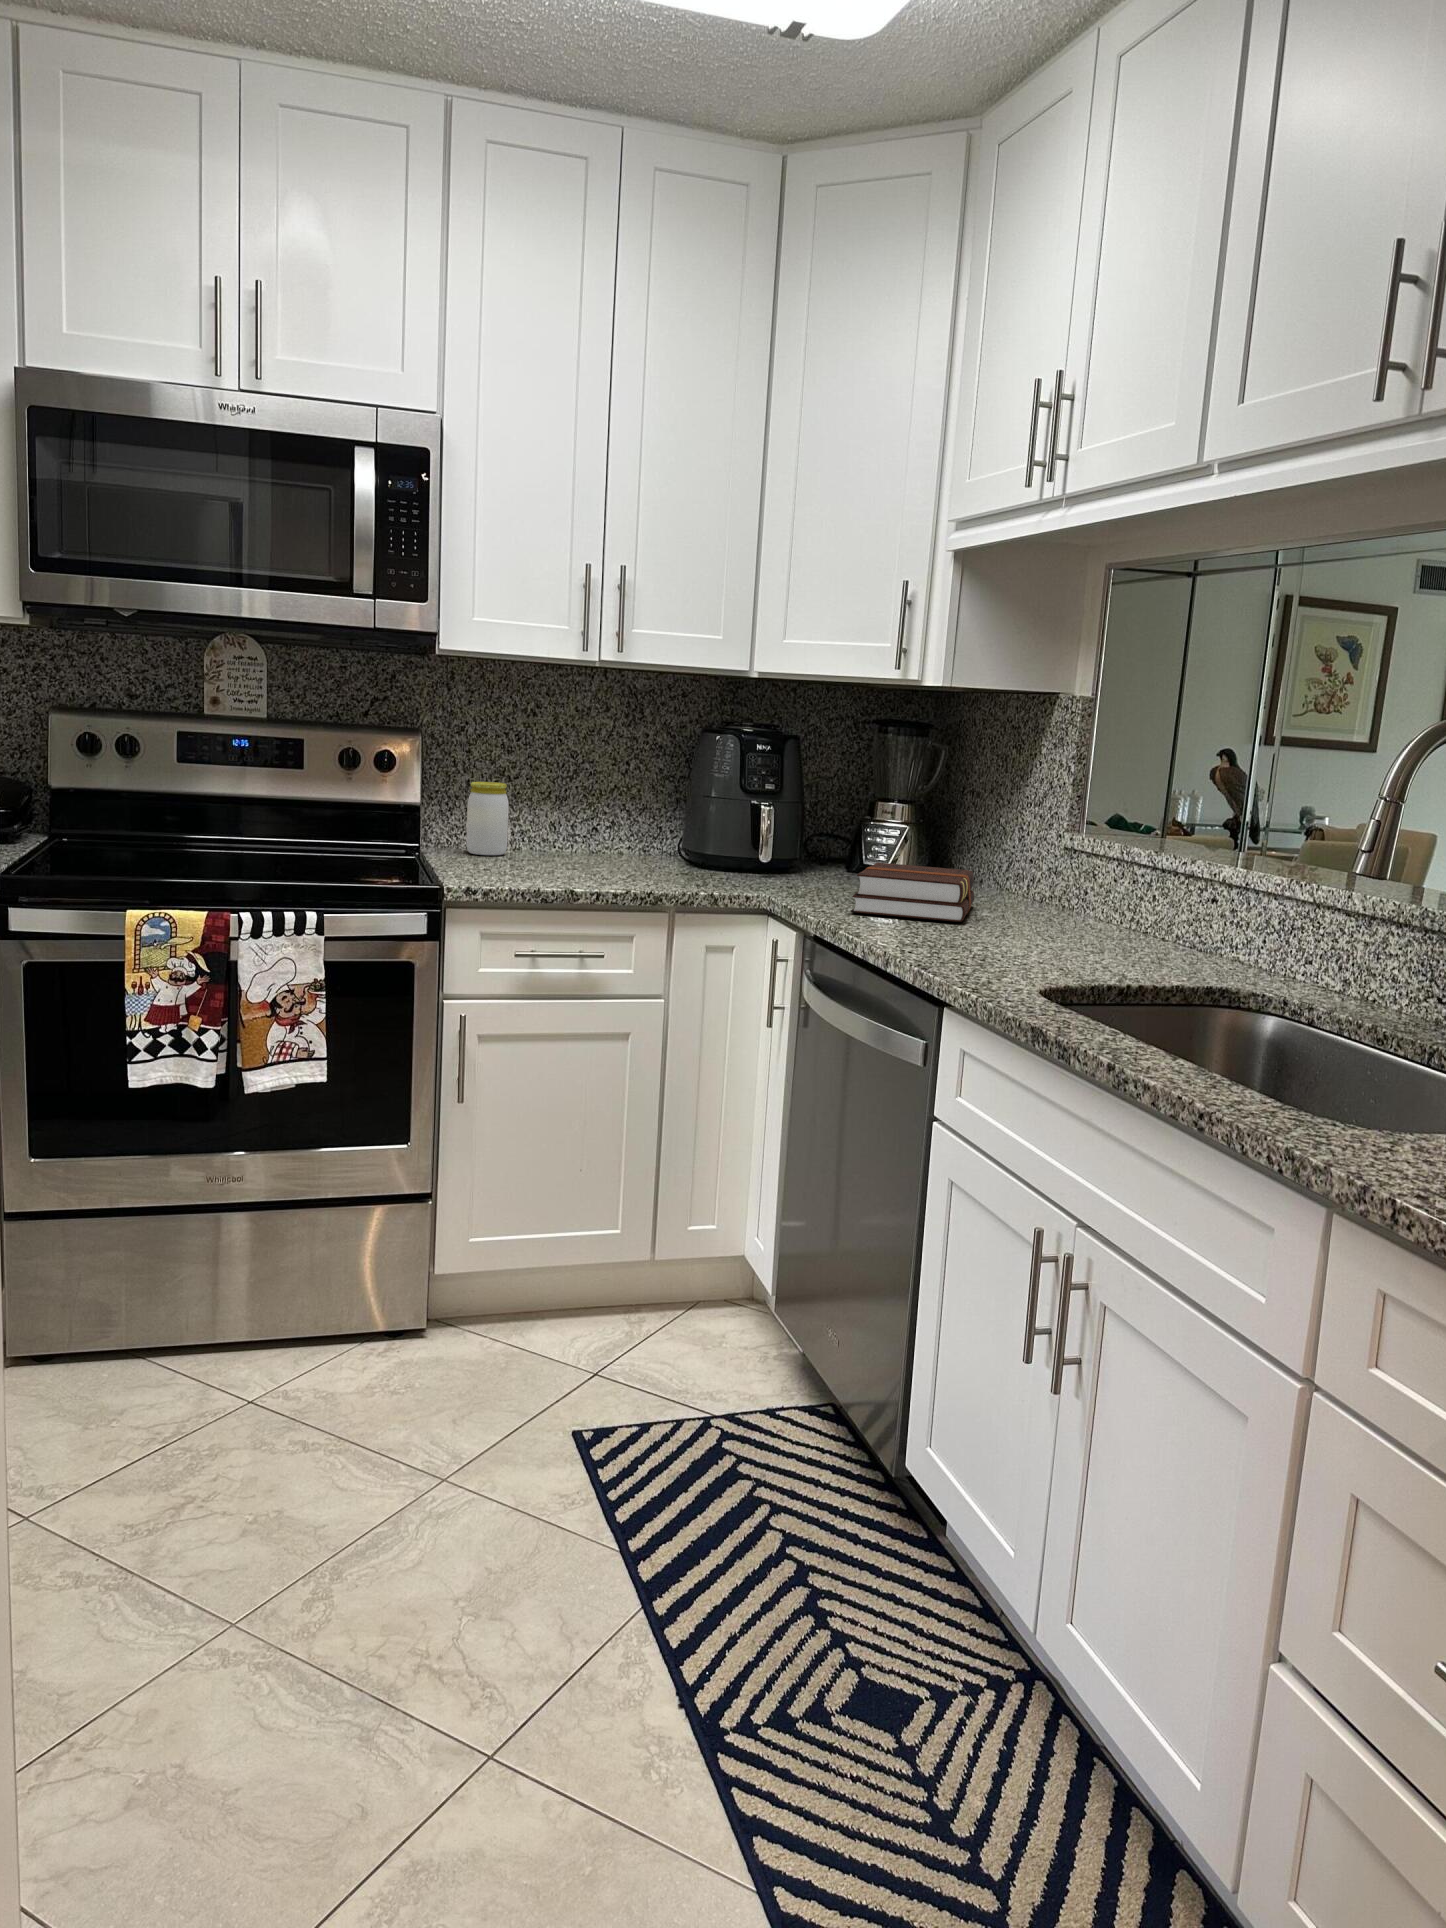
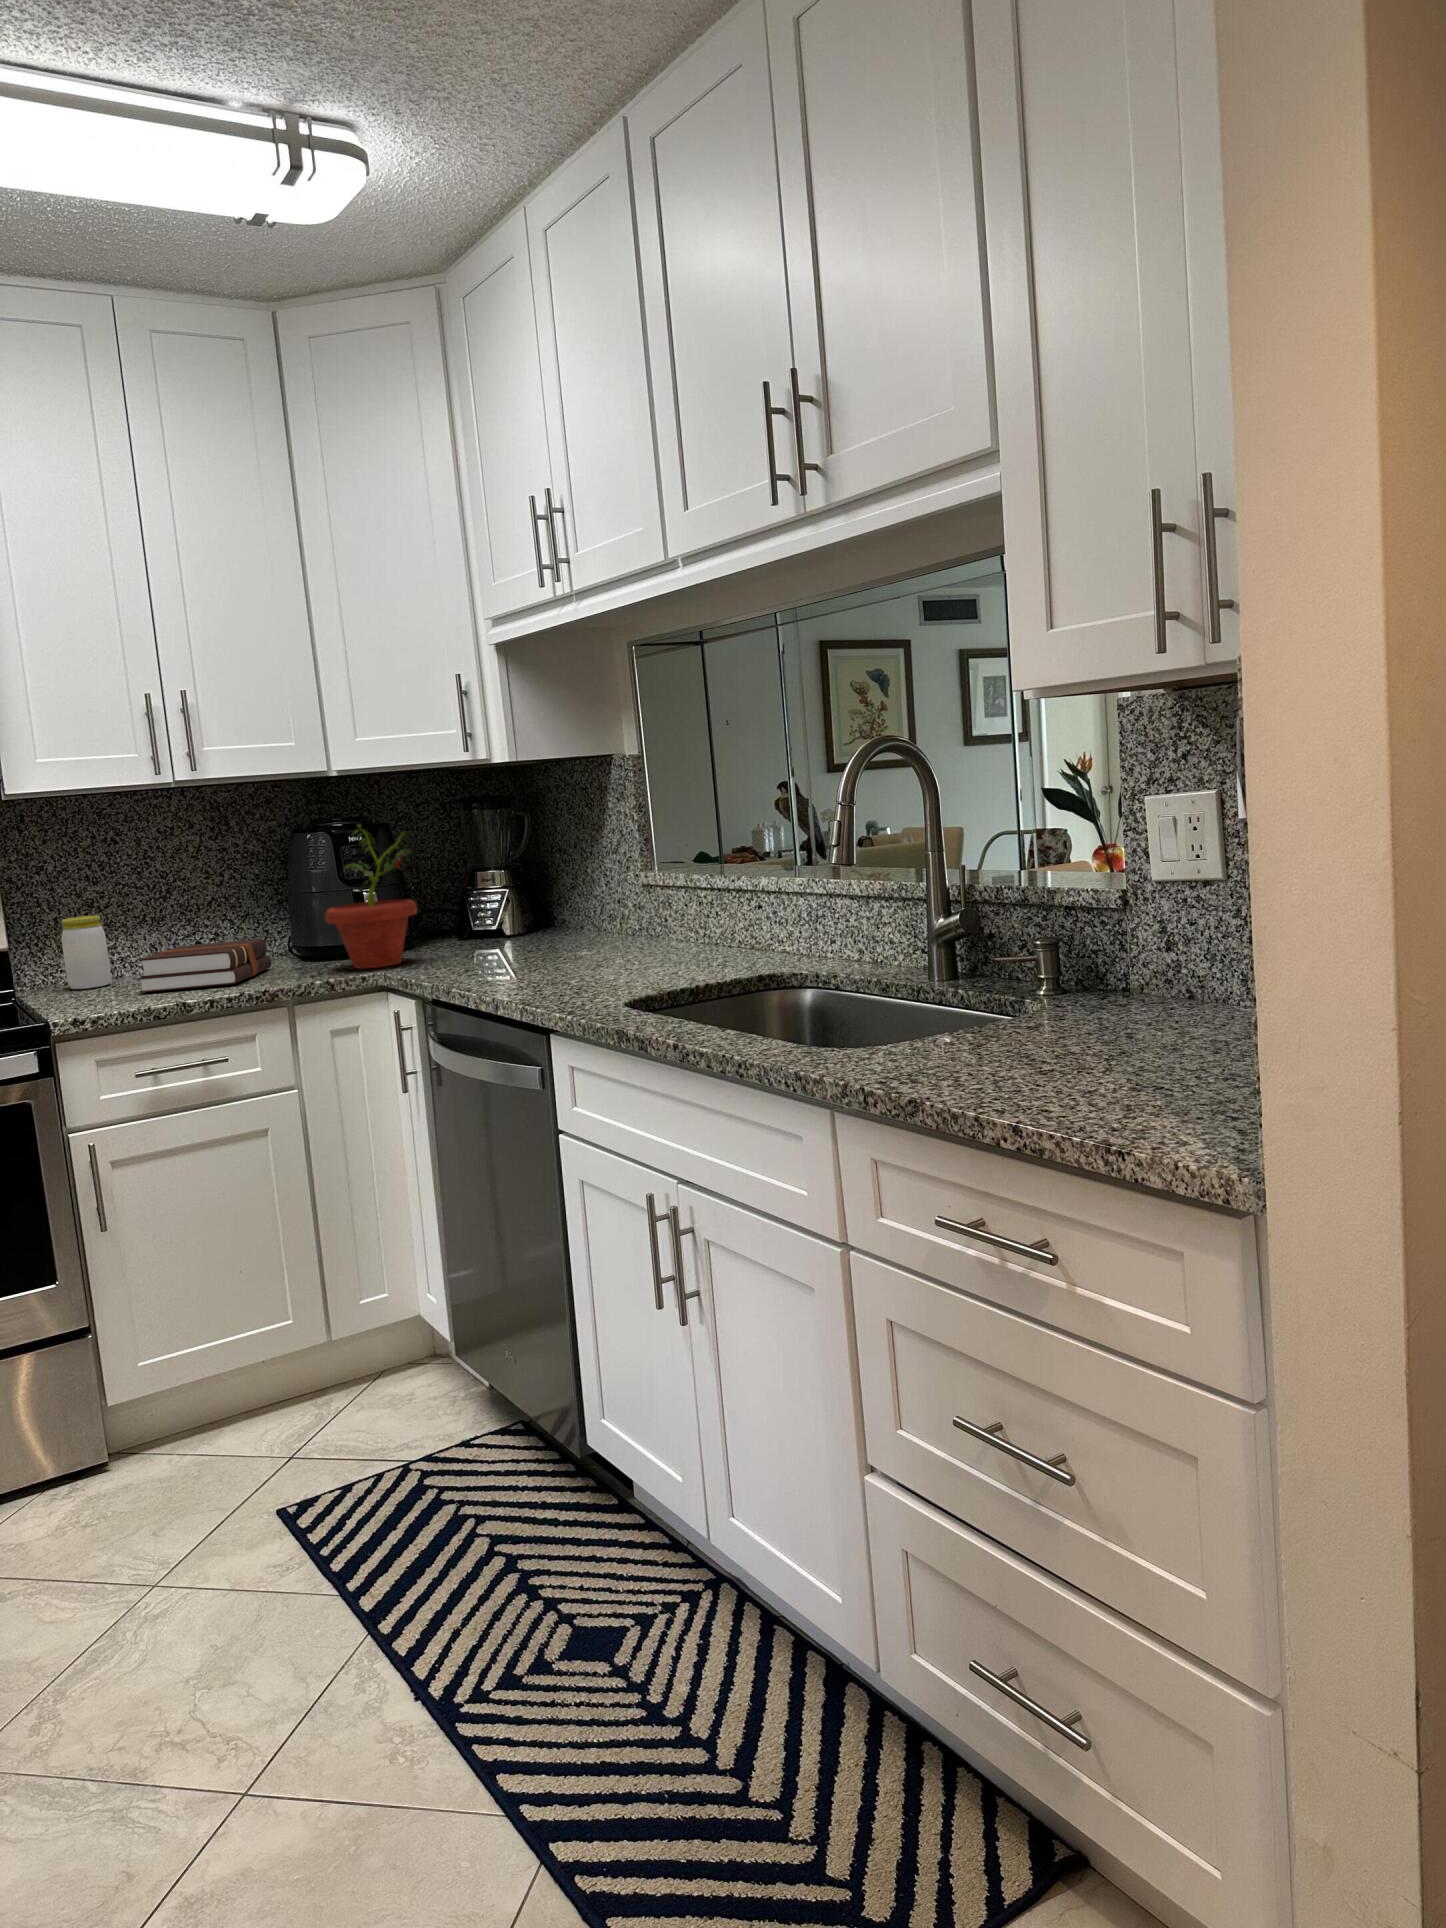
potted plant: none [724,732,830,887] -> present [325,825,417,969]
hardback book: present [851,862,974,922] -> present [137,939,271,993]

